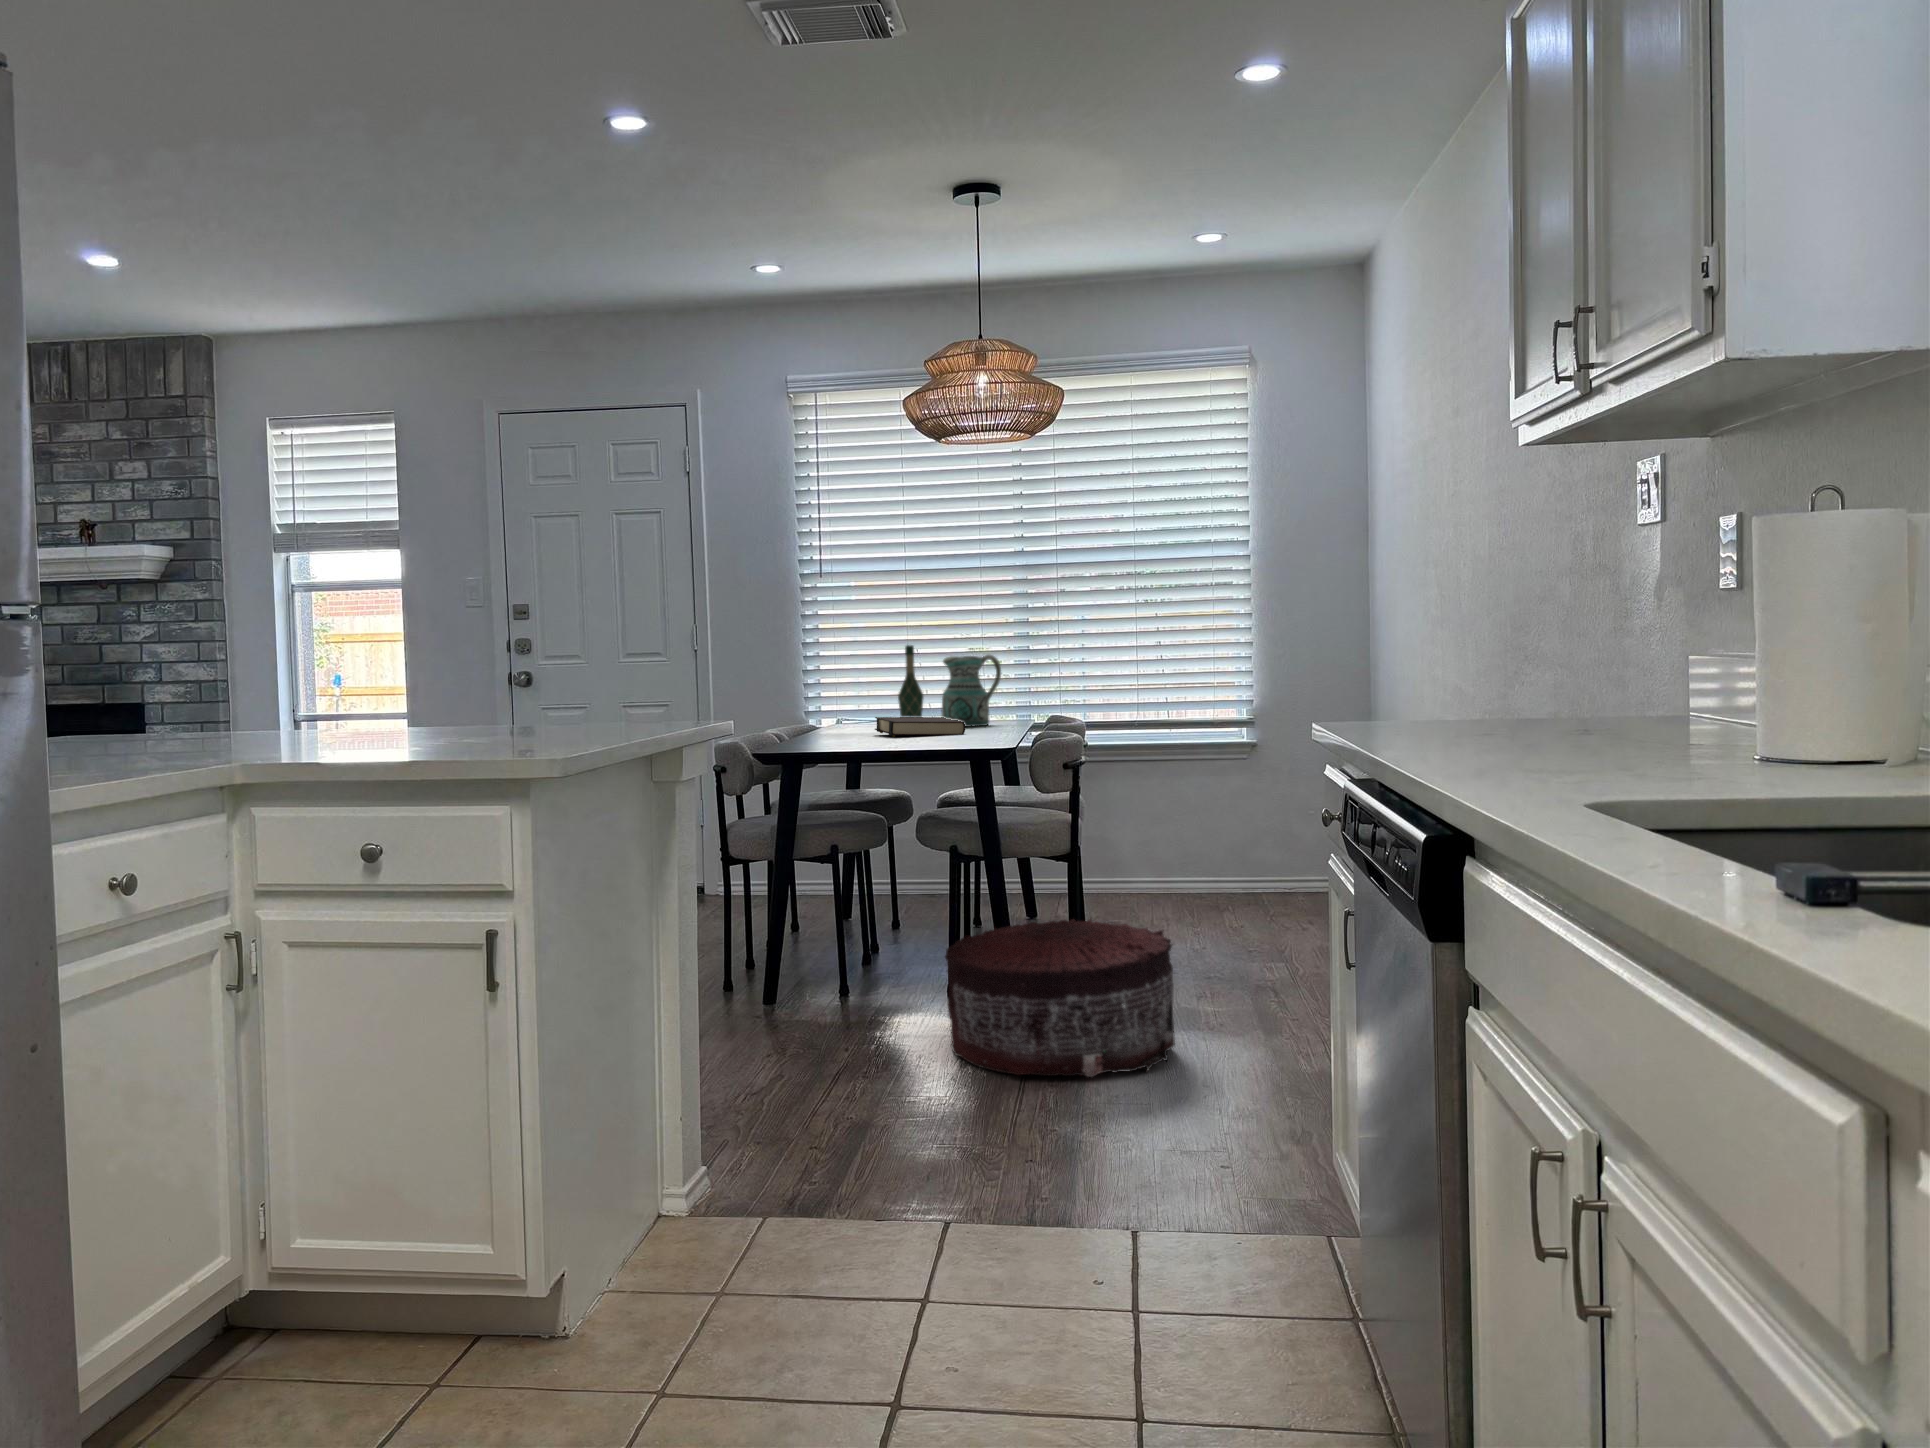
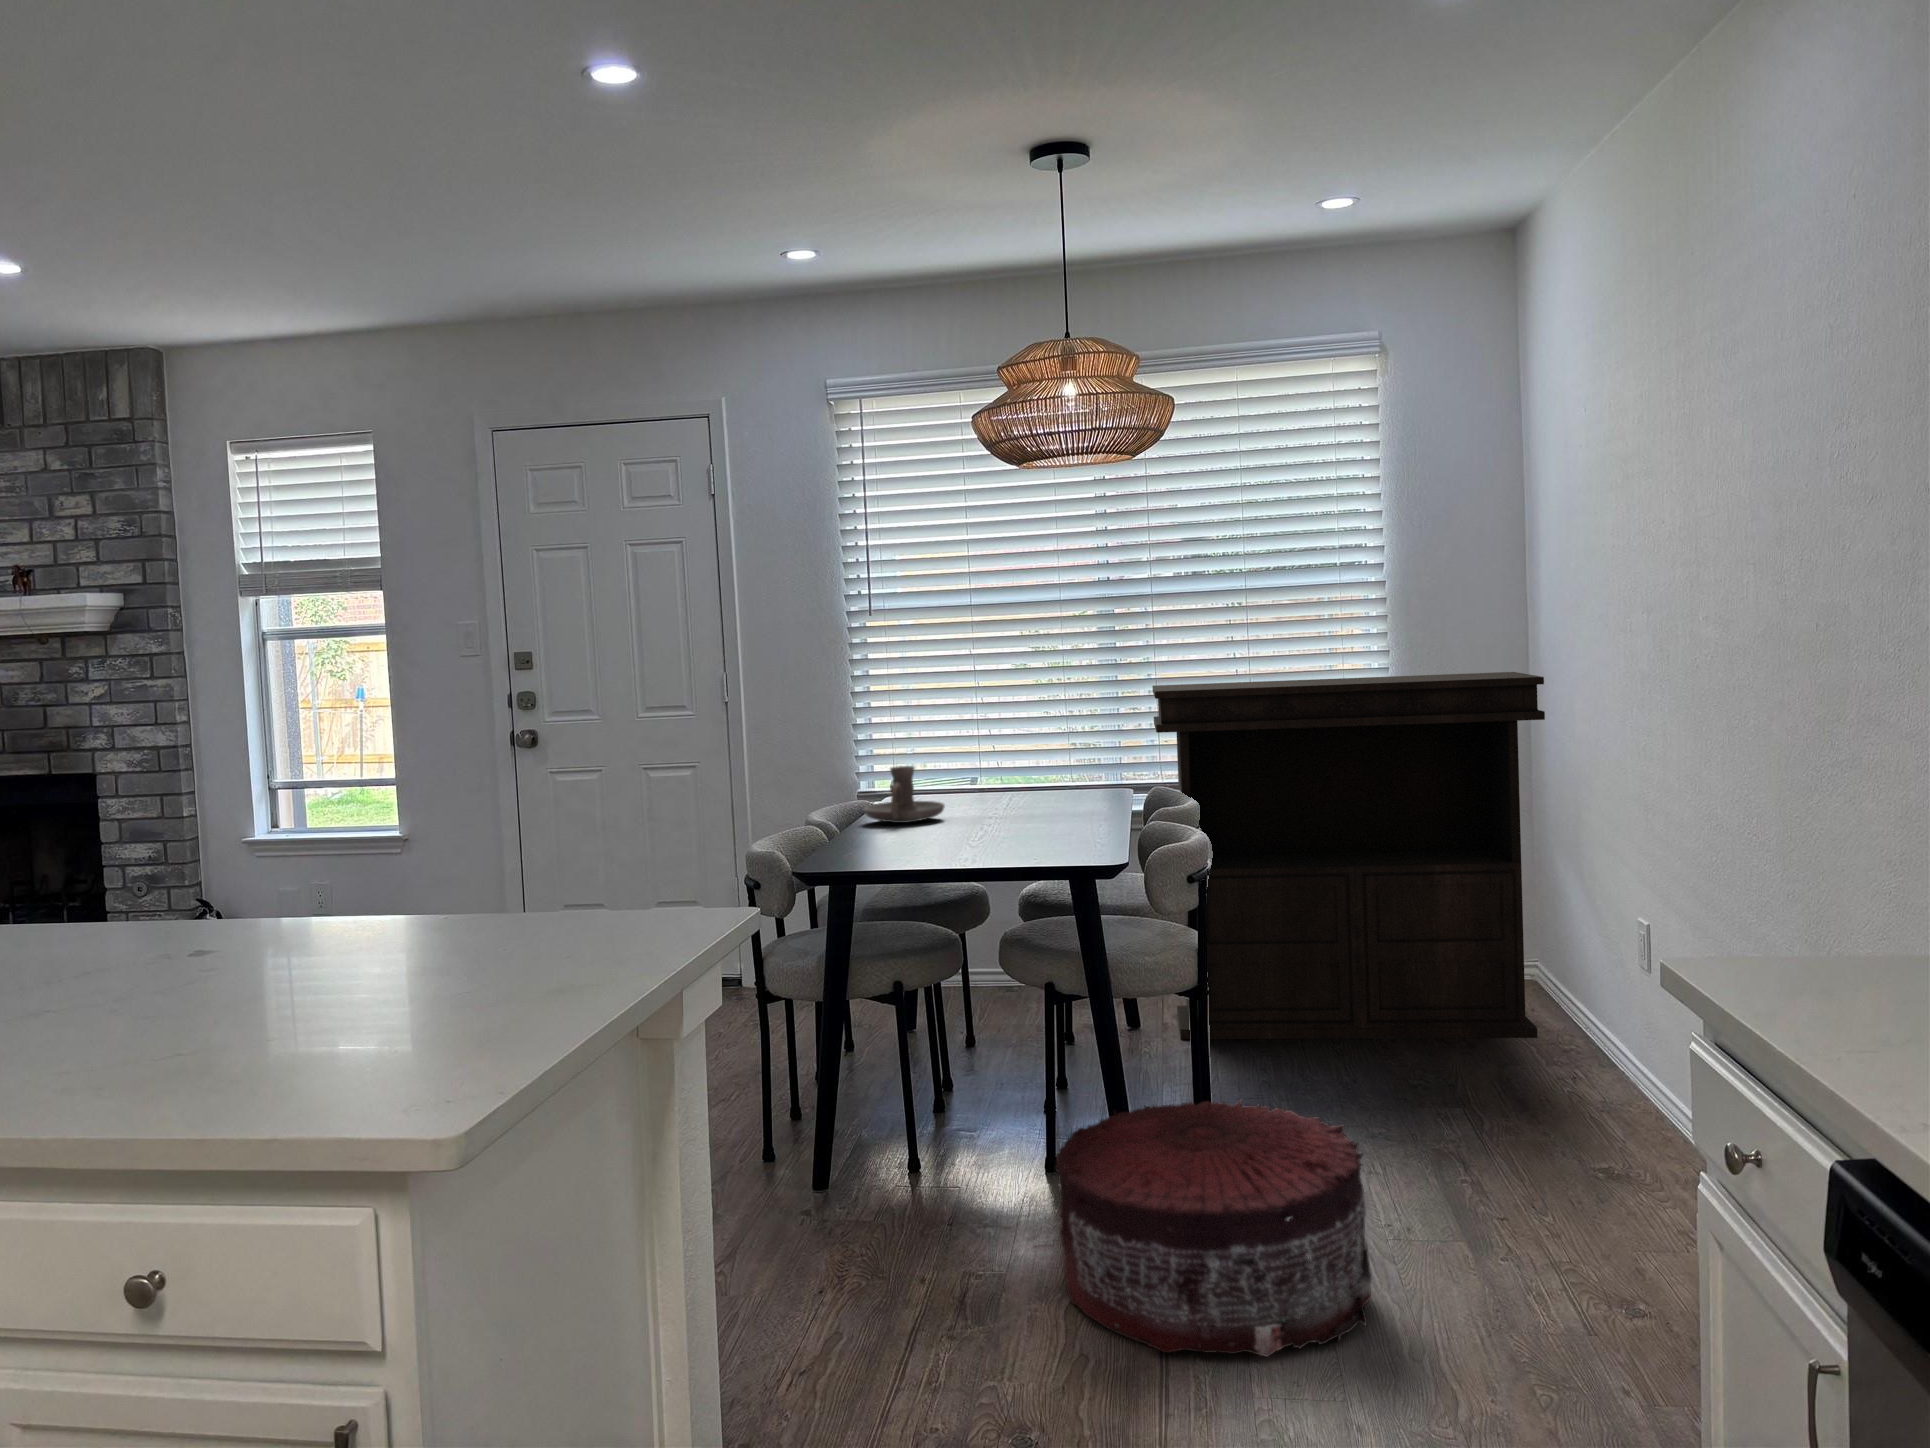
console table: none [1053,627,1367,924] -> present [1152,672,1545,1039]
wine bottle: present [898,645,923,717] -> none [966,704,997,802]
ceramic pitcher: present [941,655,1001,727] -> none [1022,718,1093,809]
candle holder: none [811,688,877,733] -> present [864,766,945,823]
book: present [875,717,965,737] -> none [944,807,1060,841]

